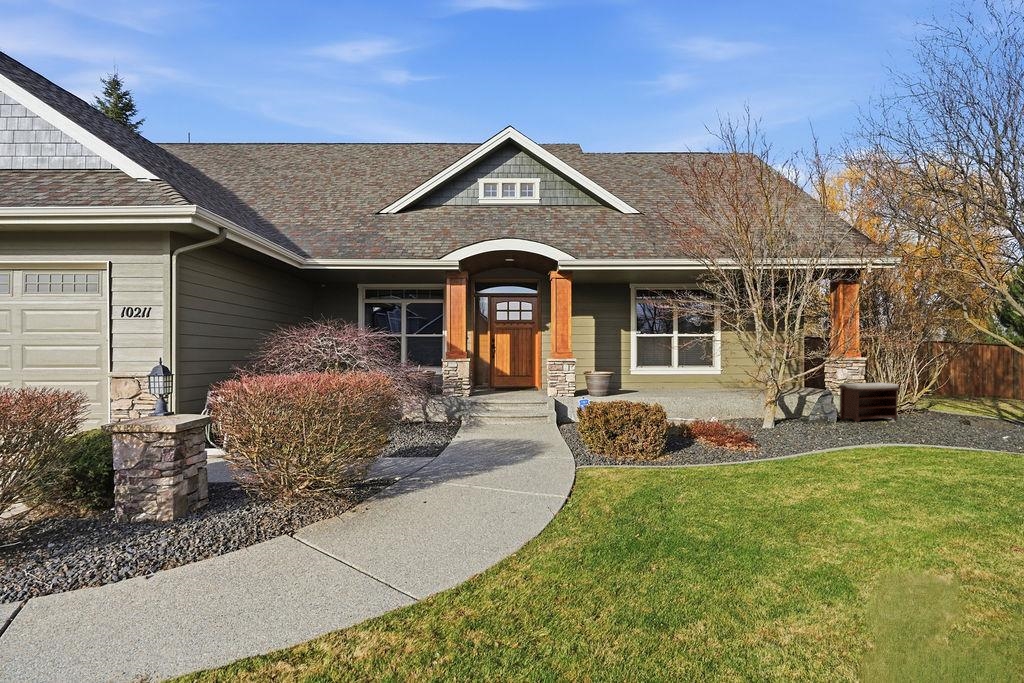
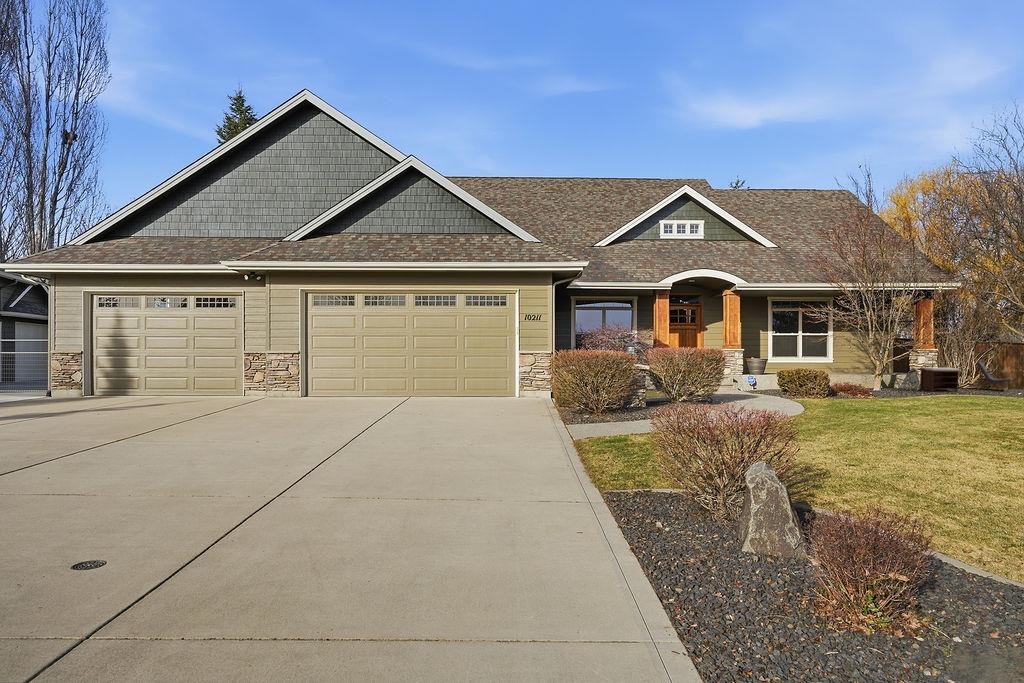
lounge chair: none [925,371,979,418] -> present [977,361,1013,392]

